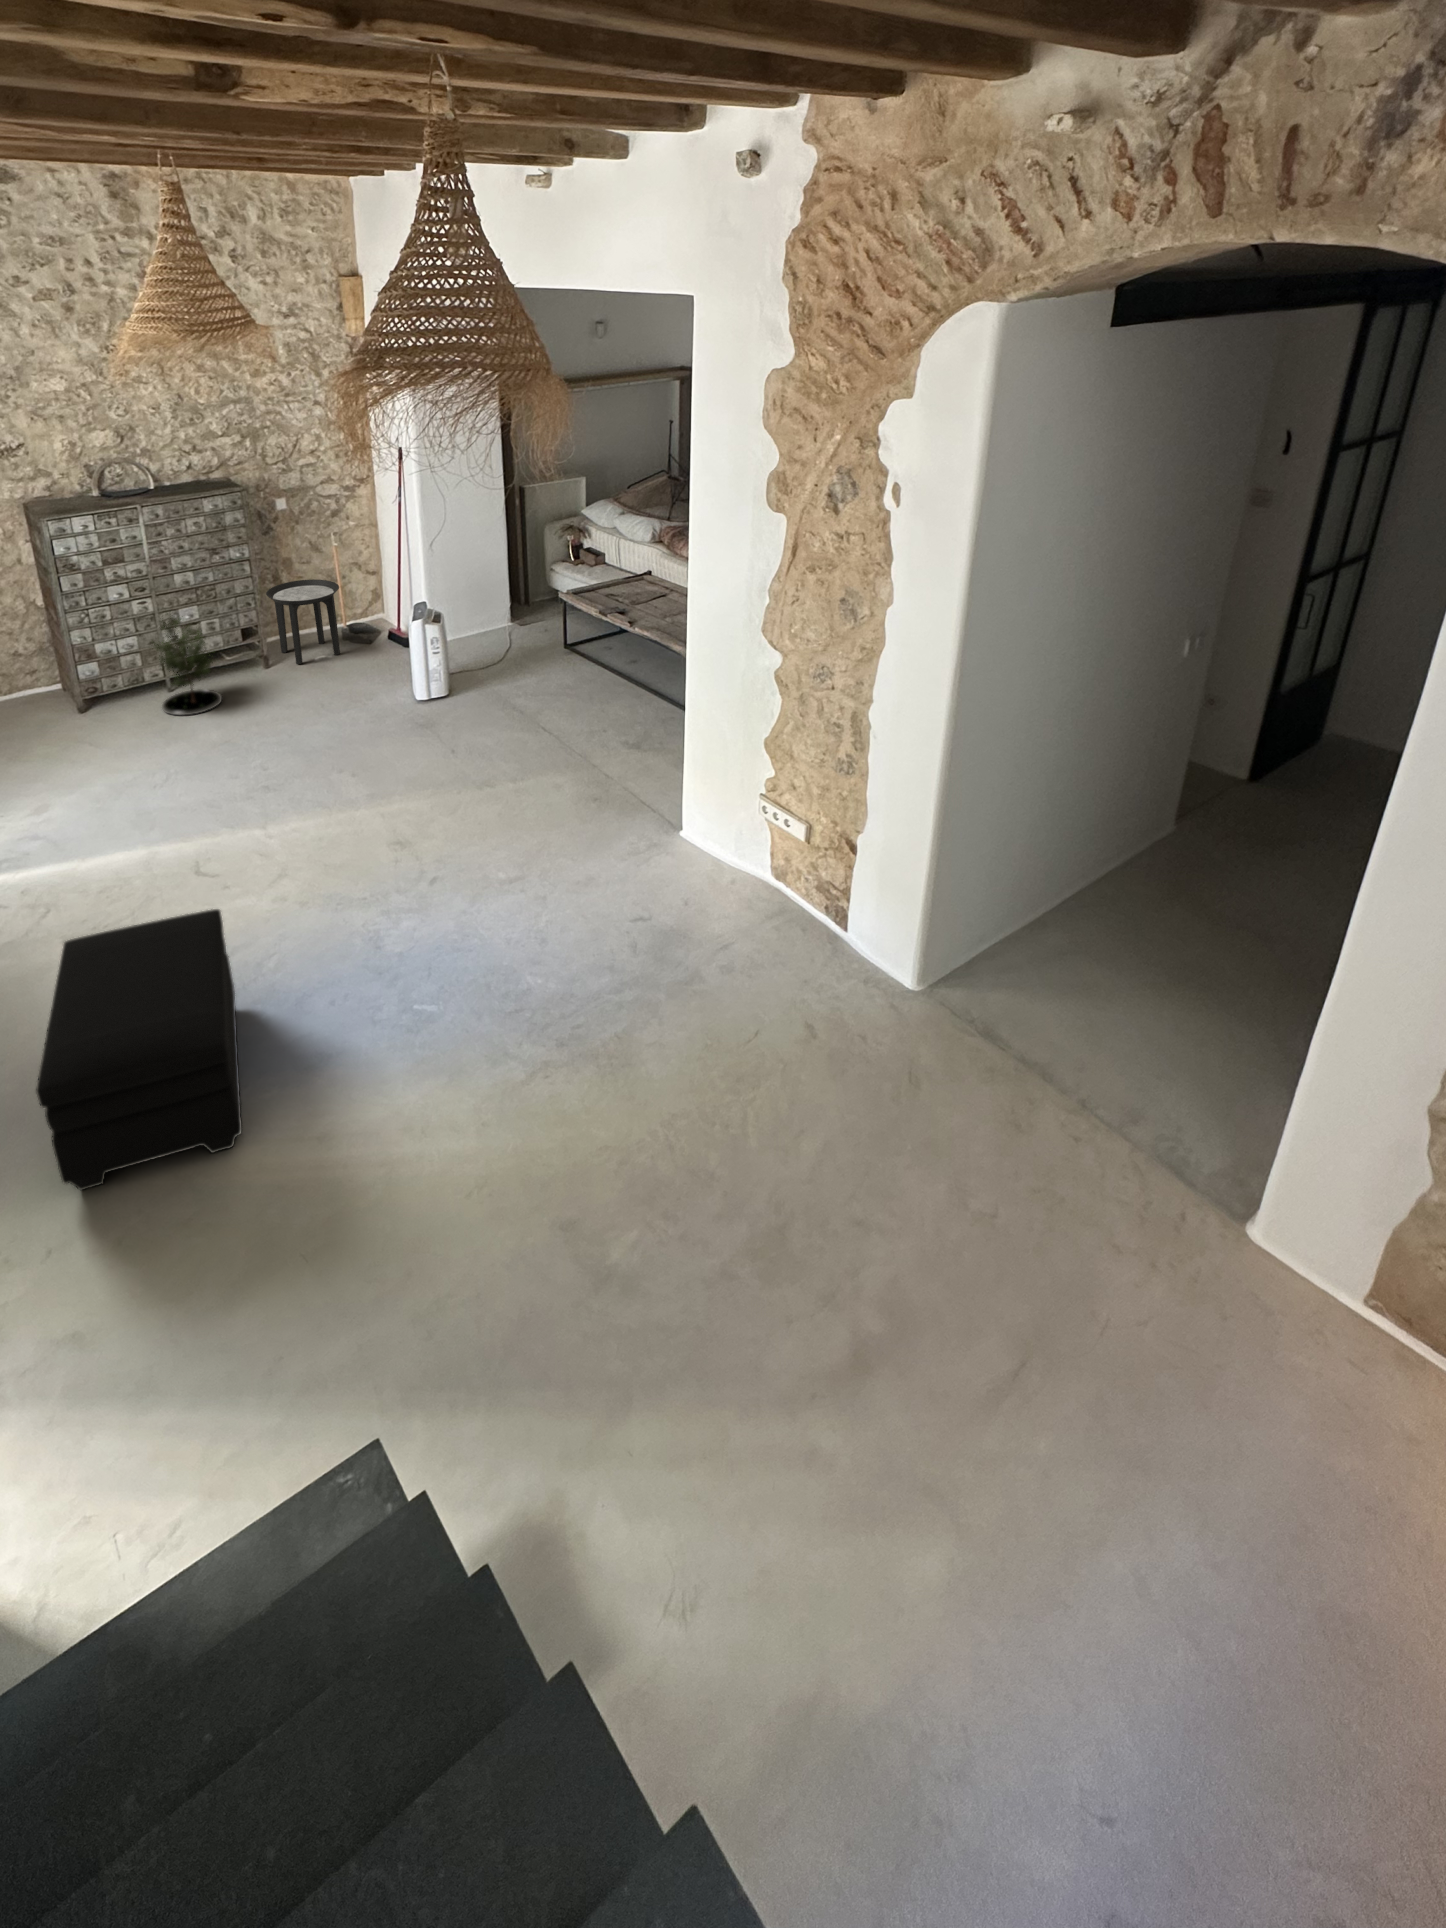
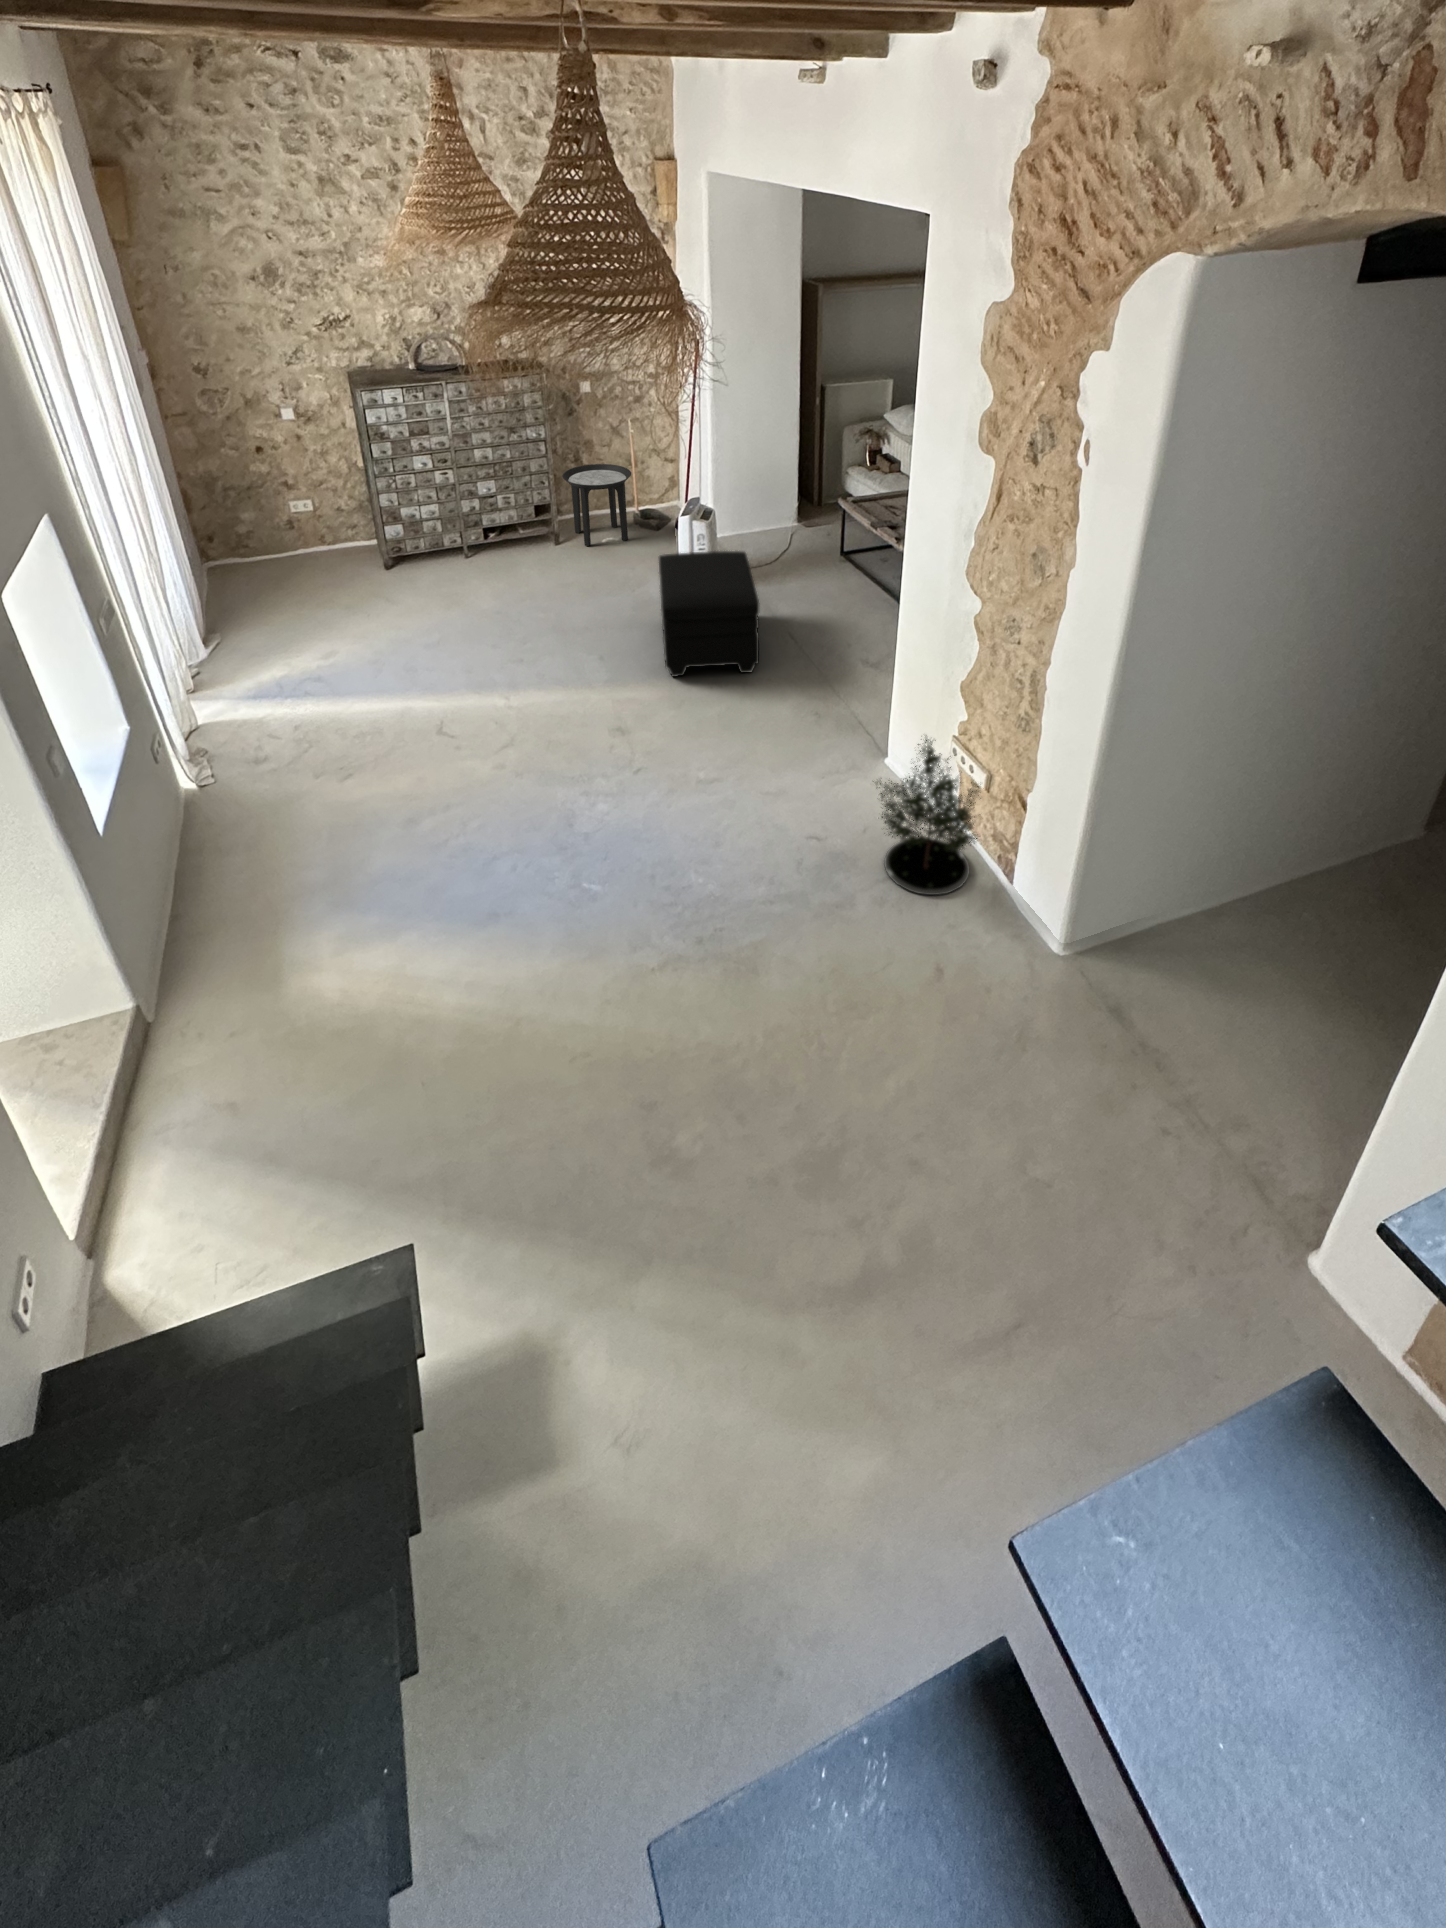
potted tree: present [153,619,222,716] -> present [873,739,981,895]
ottoman: present [36,909,242,1190] -> present [659,551,759,677]

